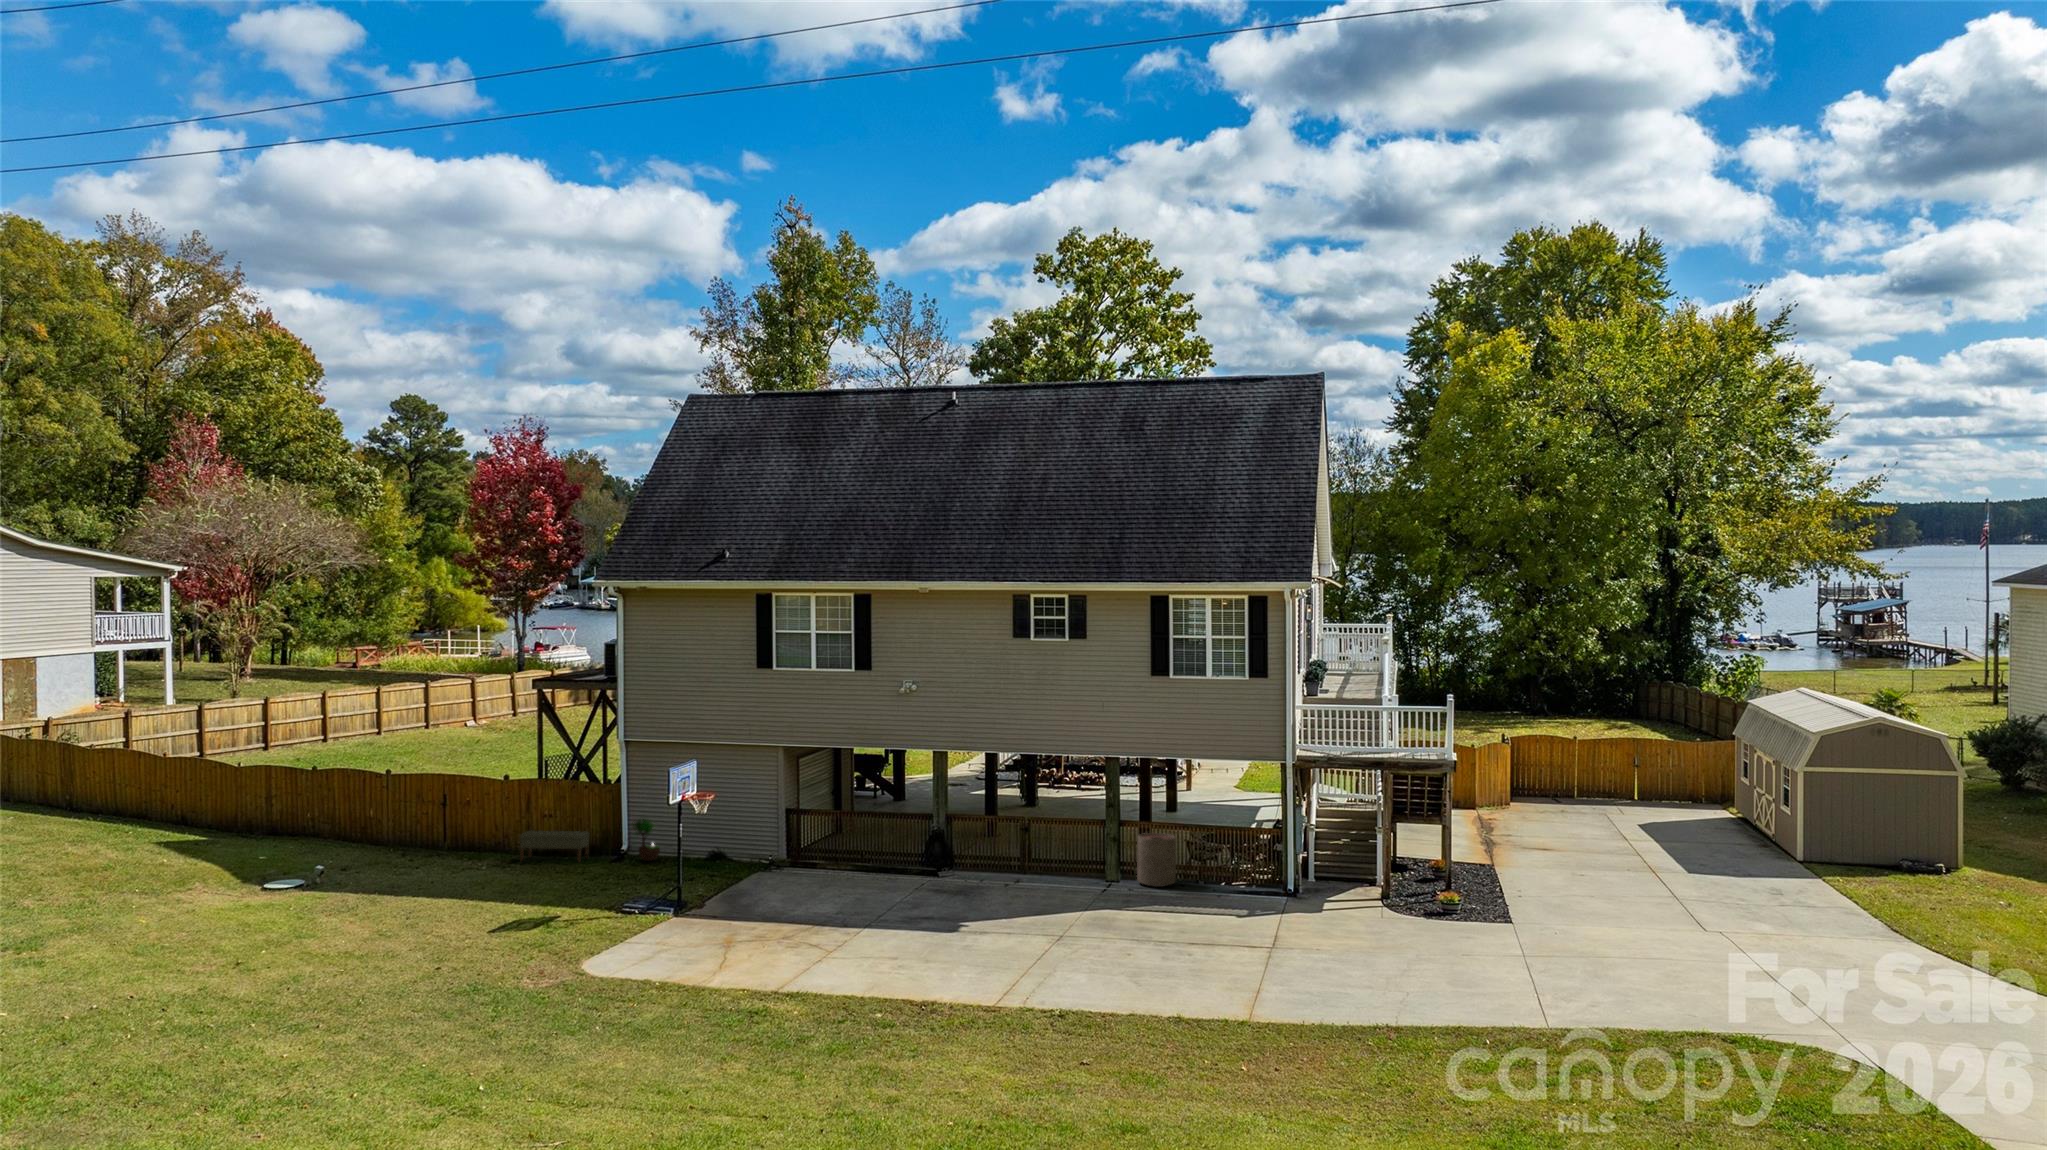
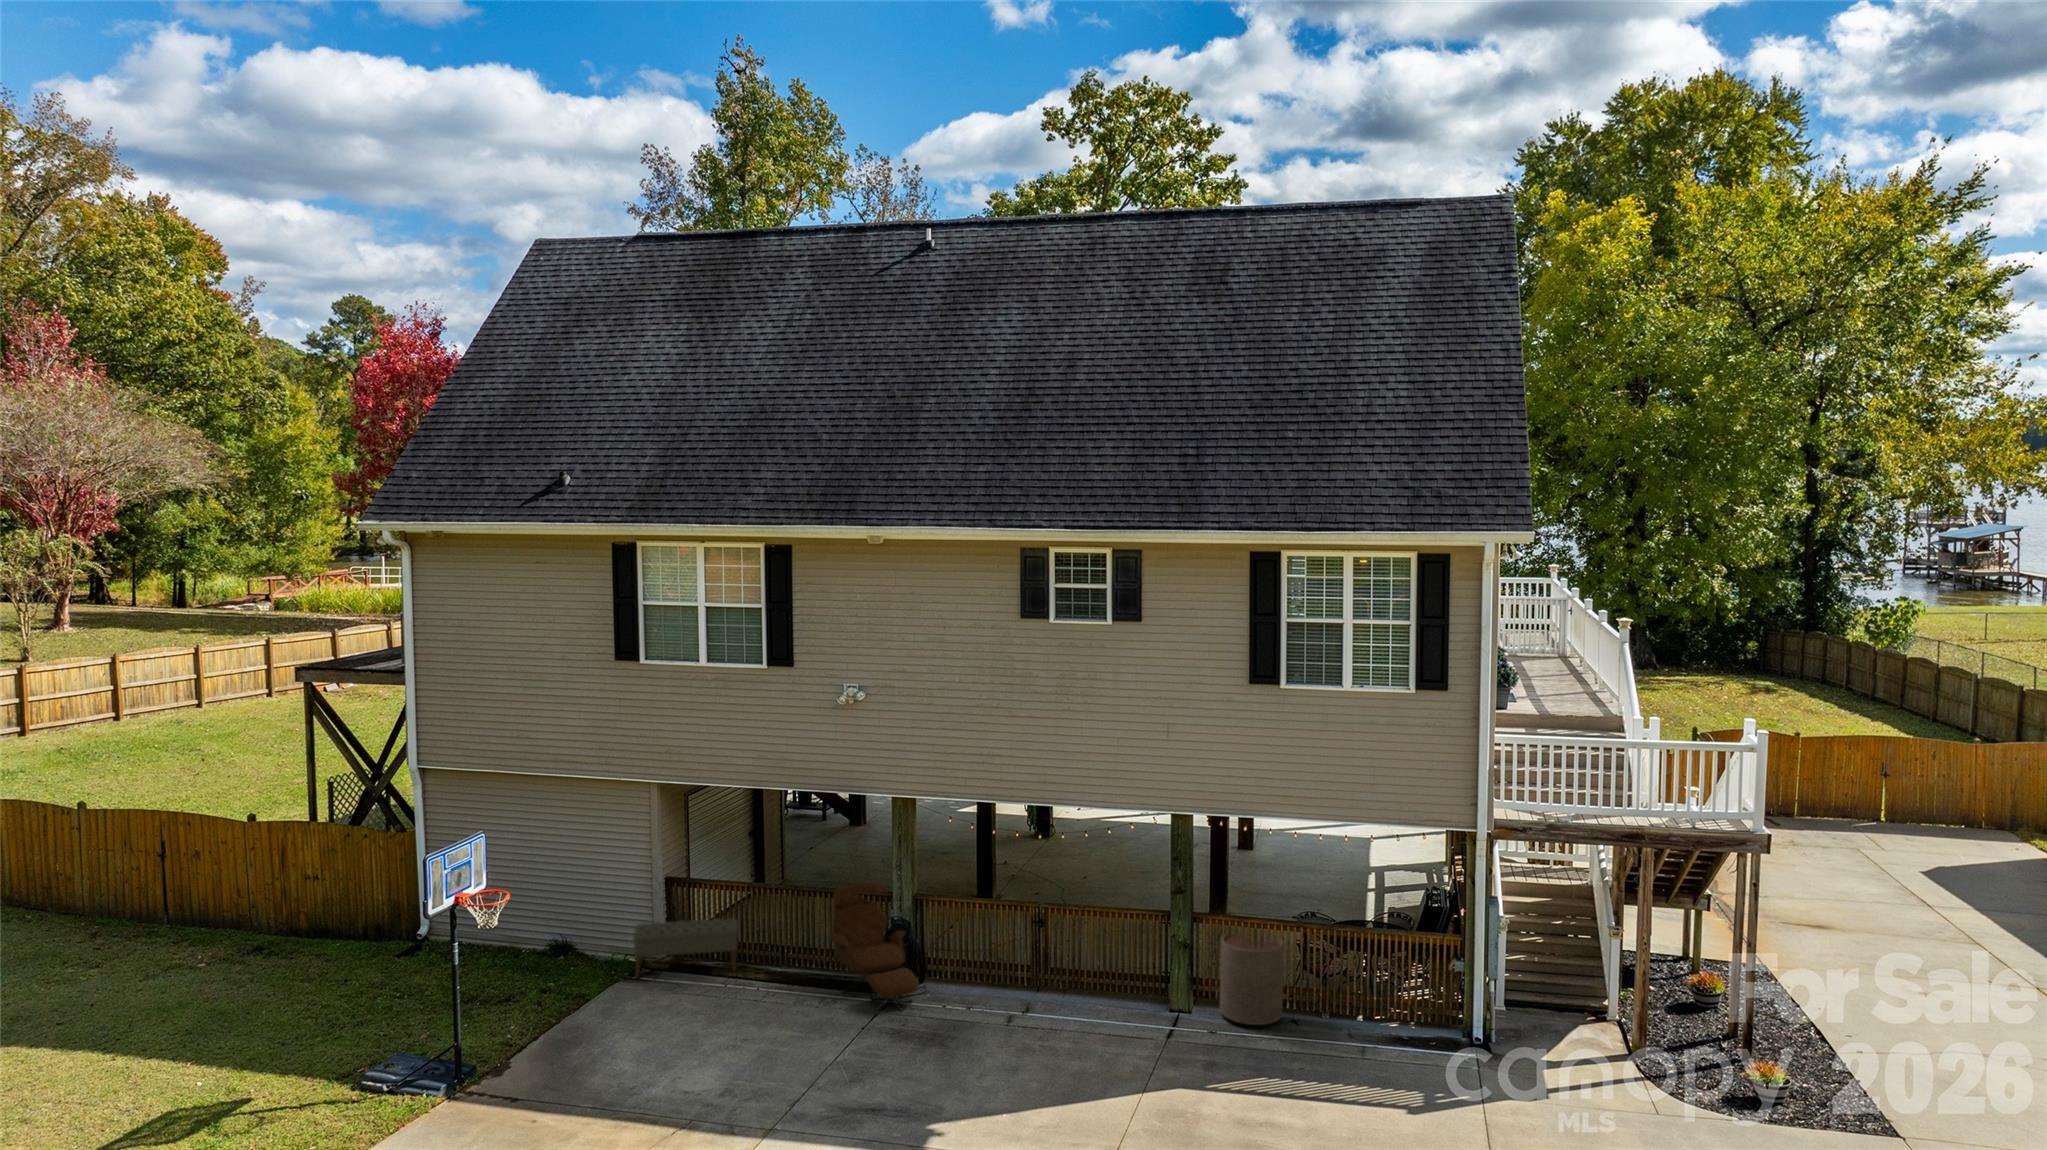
lounge chair: none [895,810,952,881] -> present [830,883,919,1010]
potted tree: present [632,819,660,861] -> none [419,882,472,955]
bench: present [519,830,590,862] -> present [633,919,738,979]

